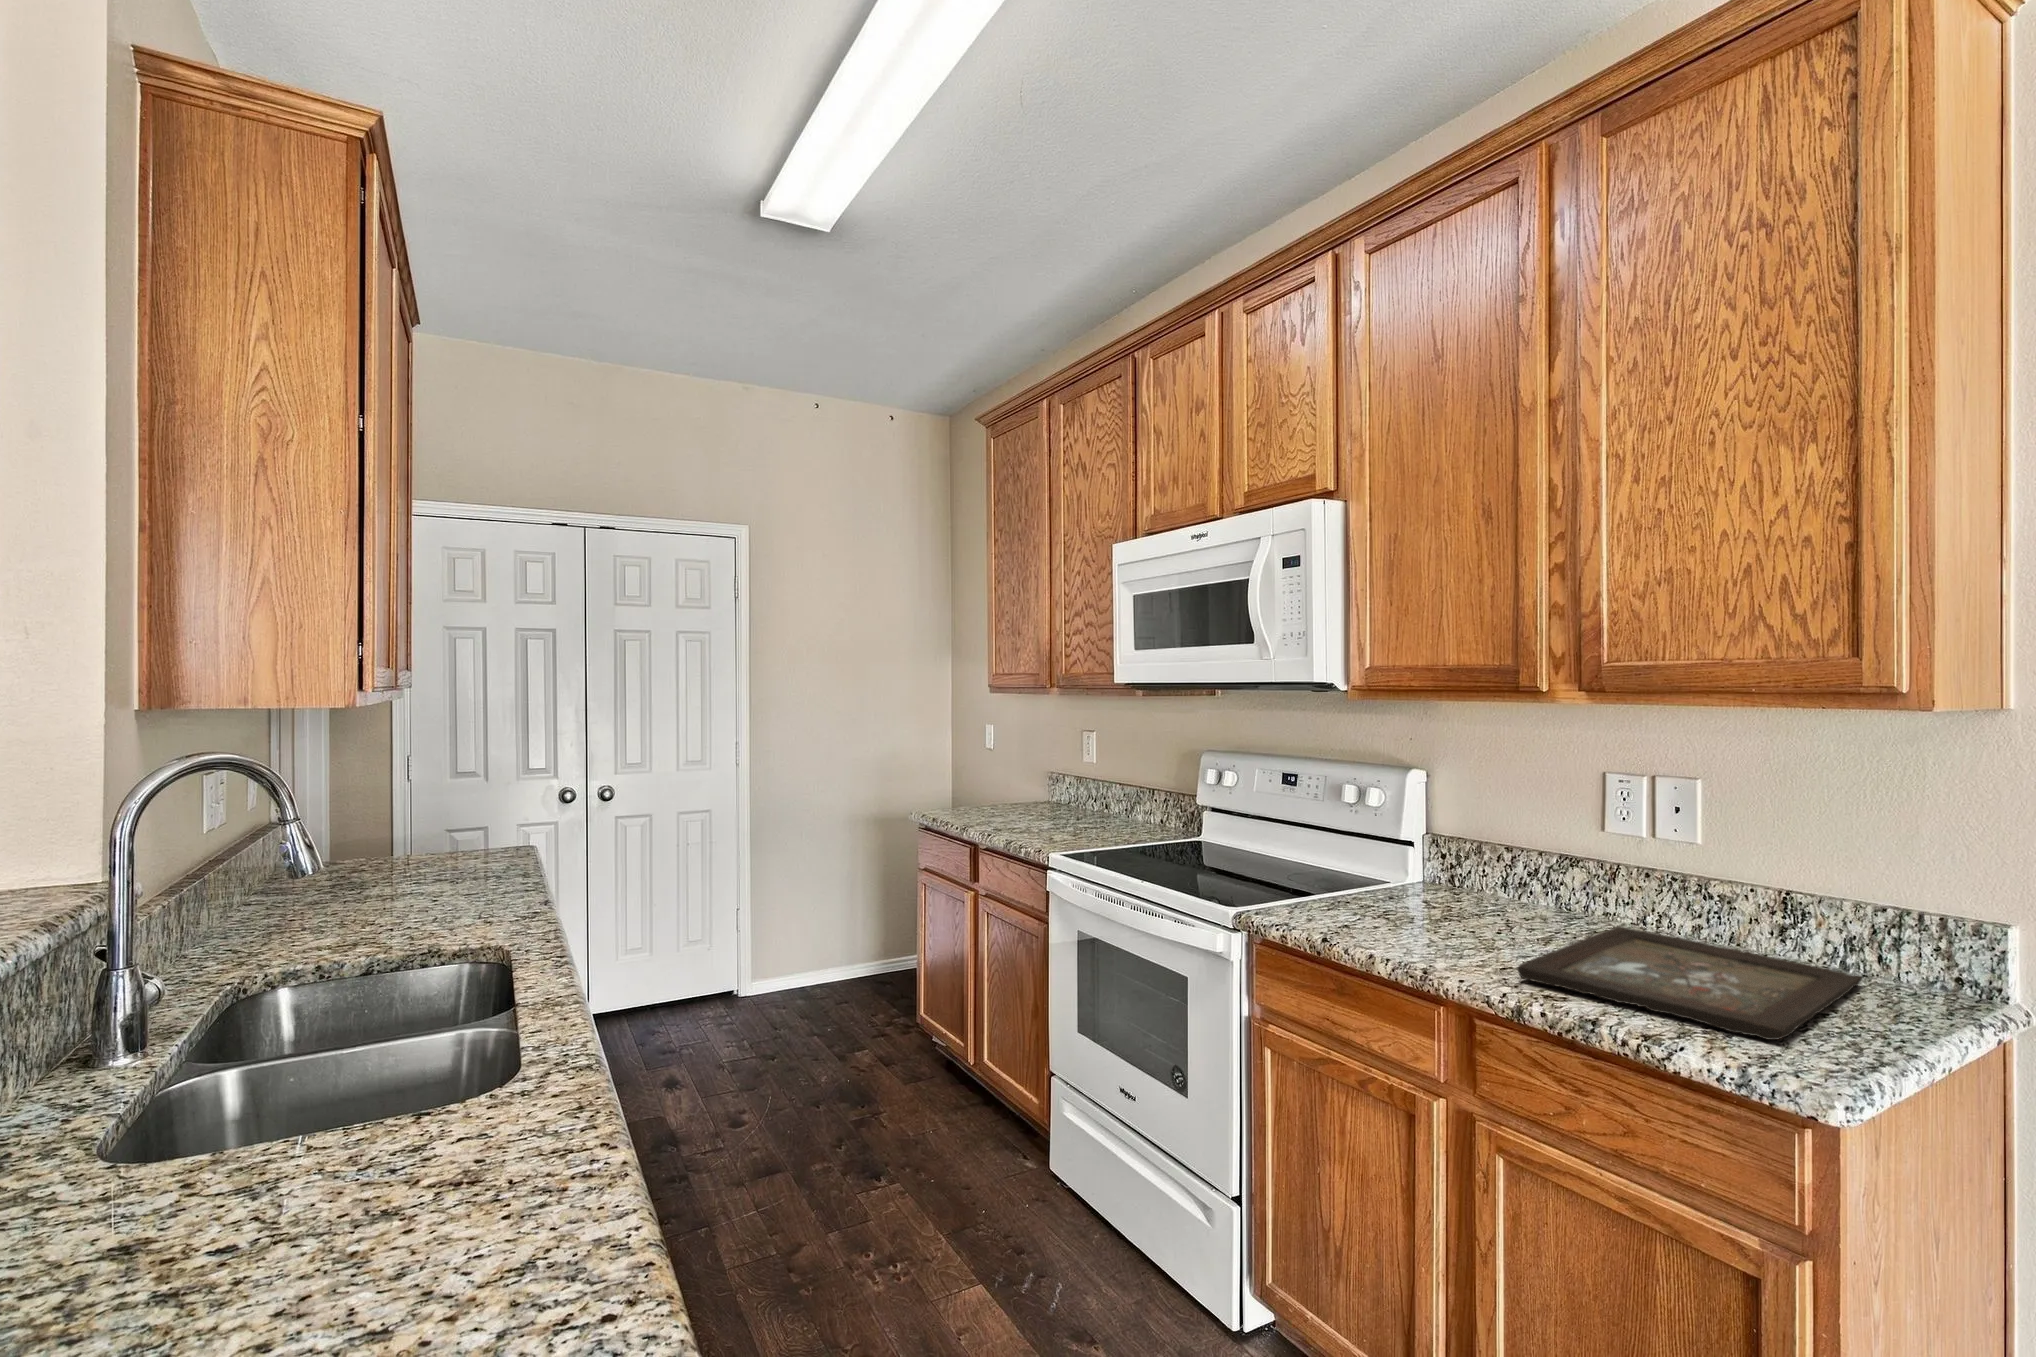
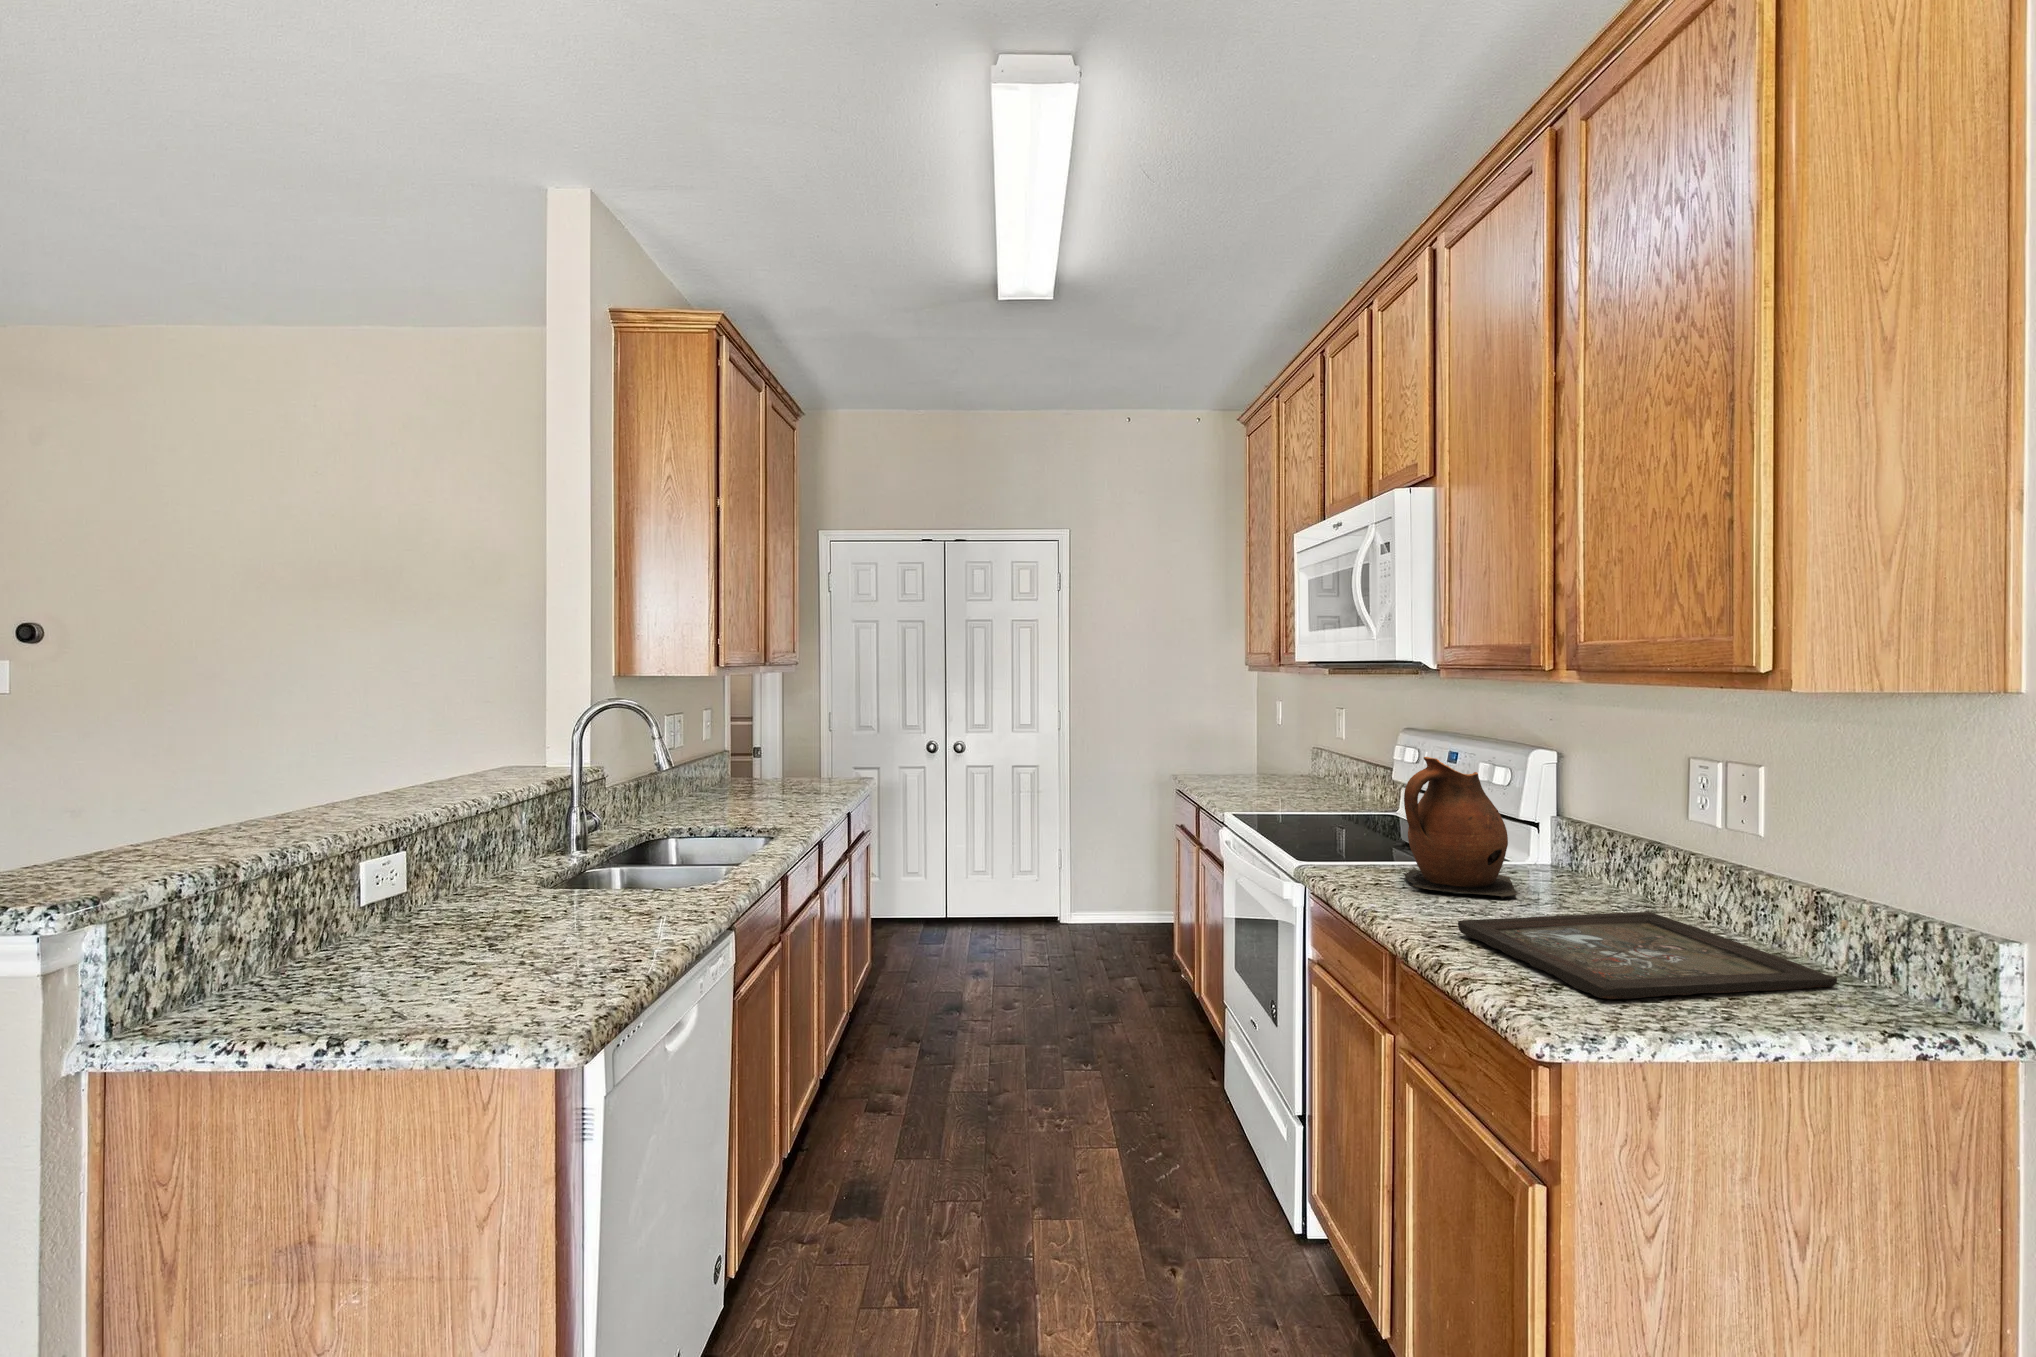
ceramic pitcher: none [1335,781,1474,928] -> present [1403,757,1517,899]

